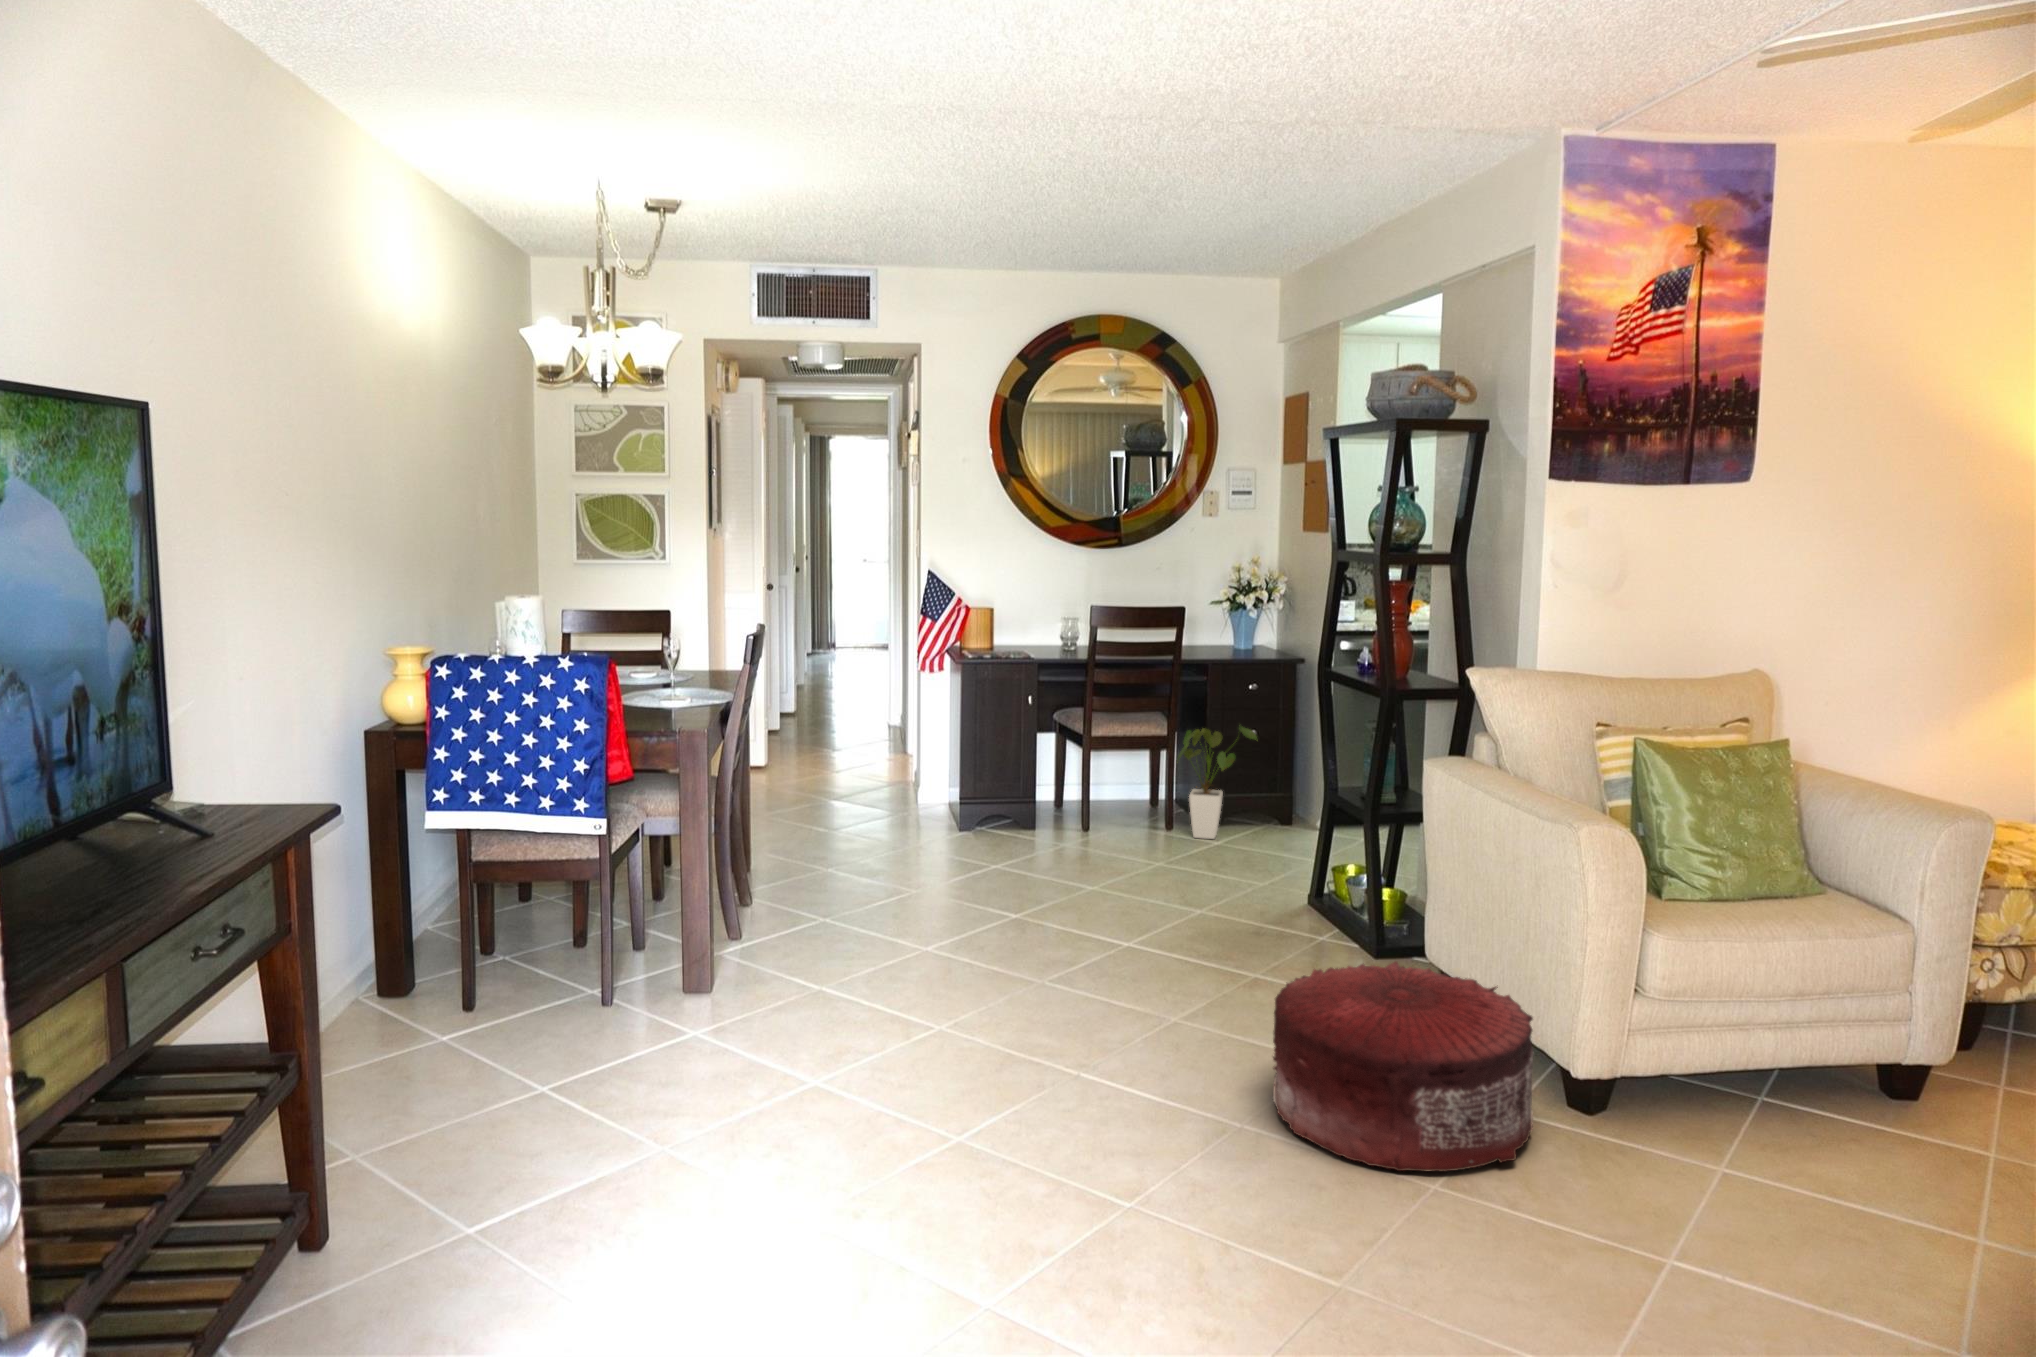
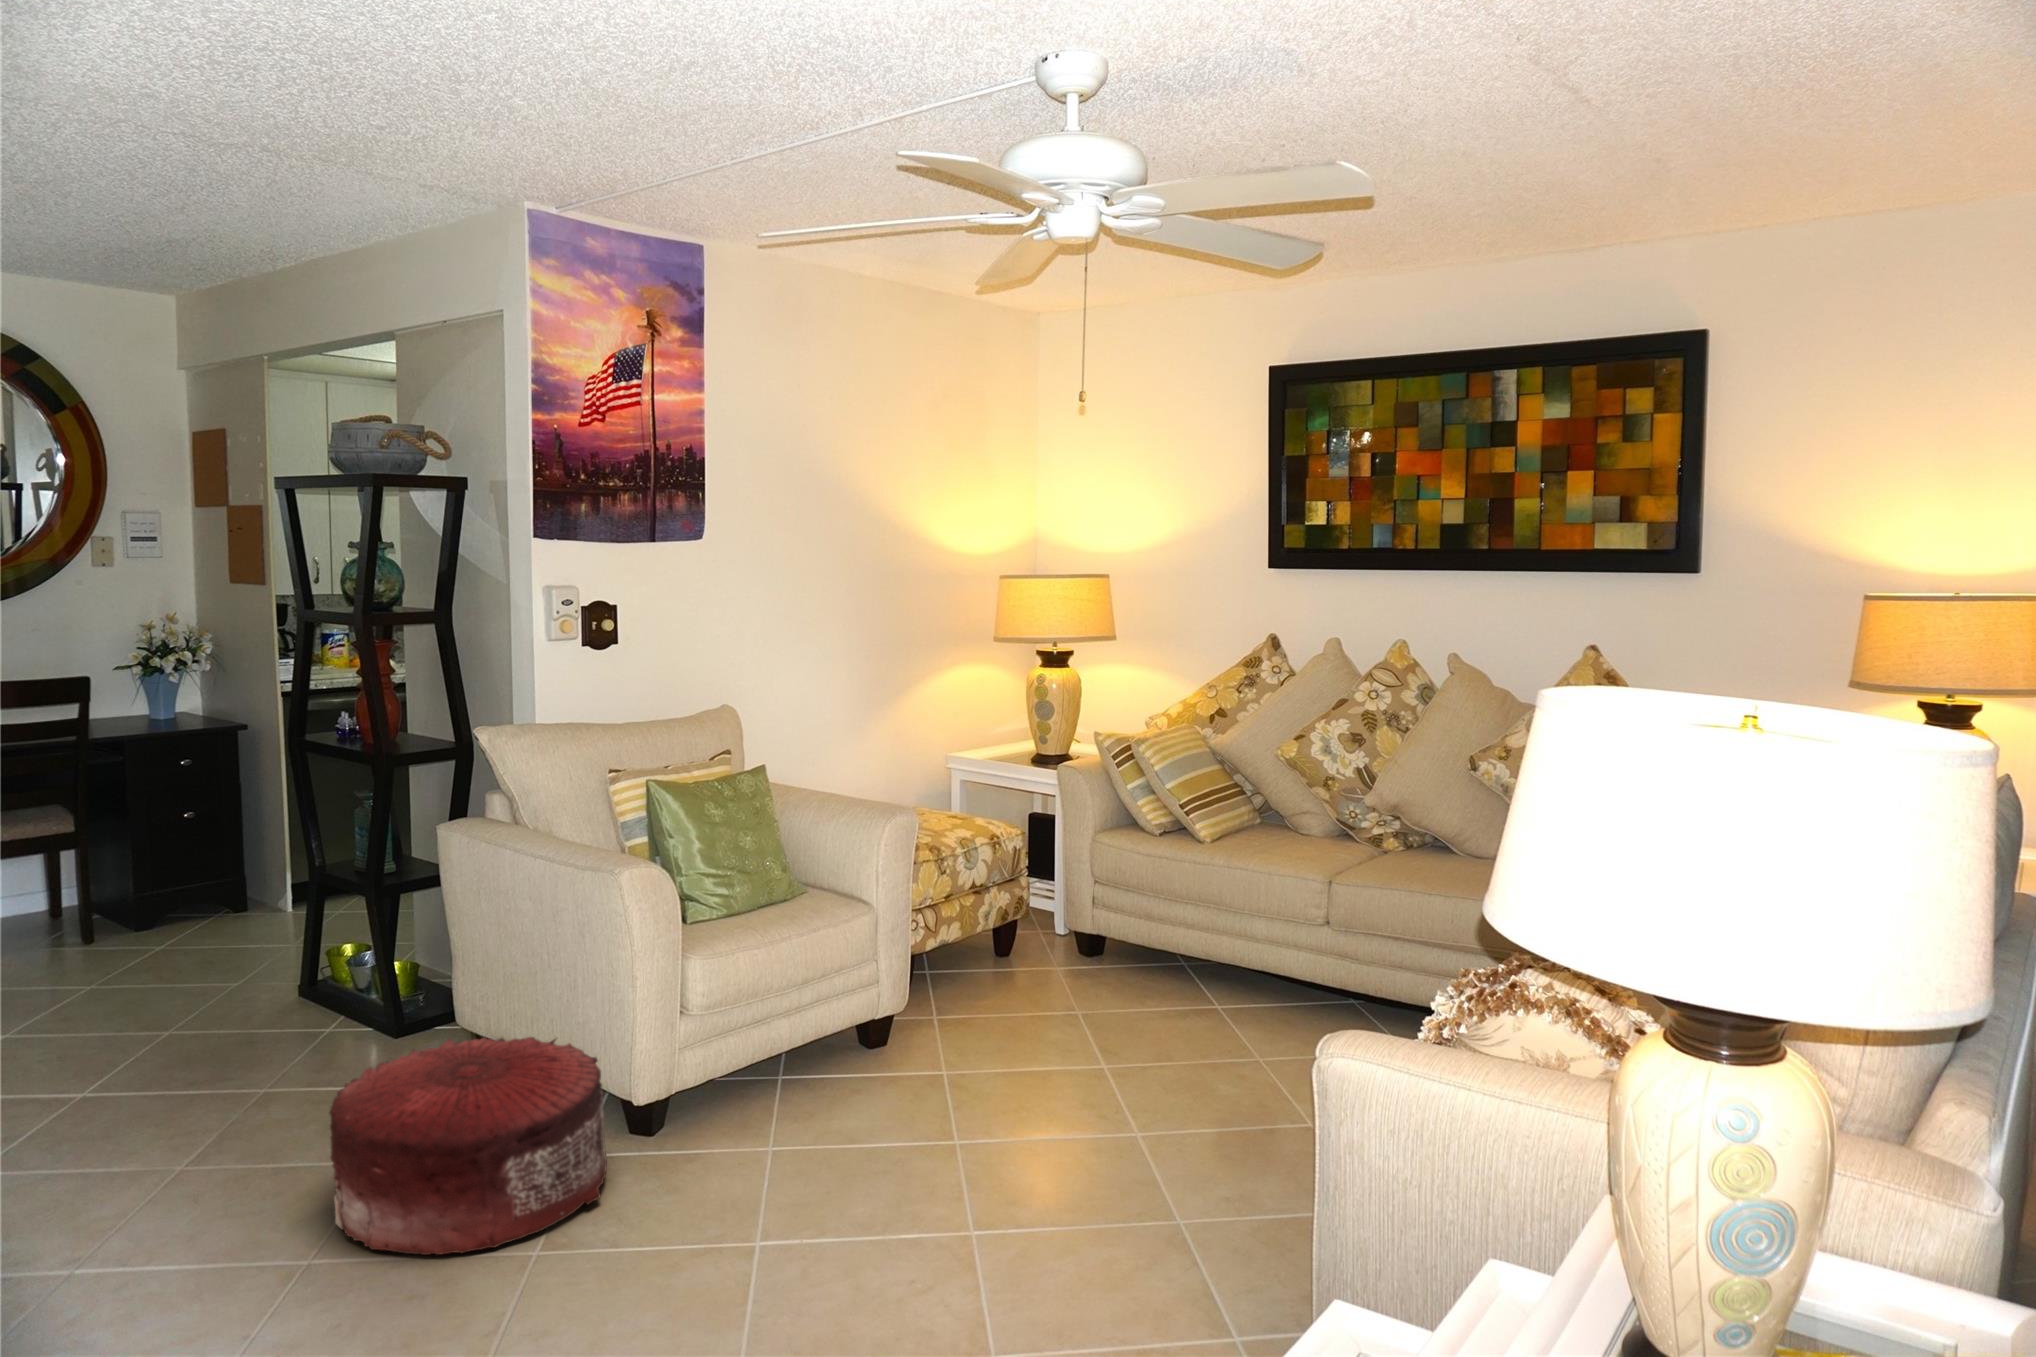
house plant: present [1178,725,1257,839] -> none [92,808,200,953]

